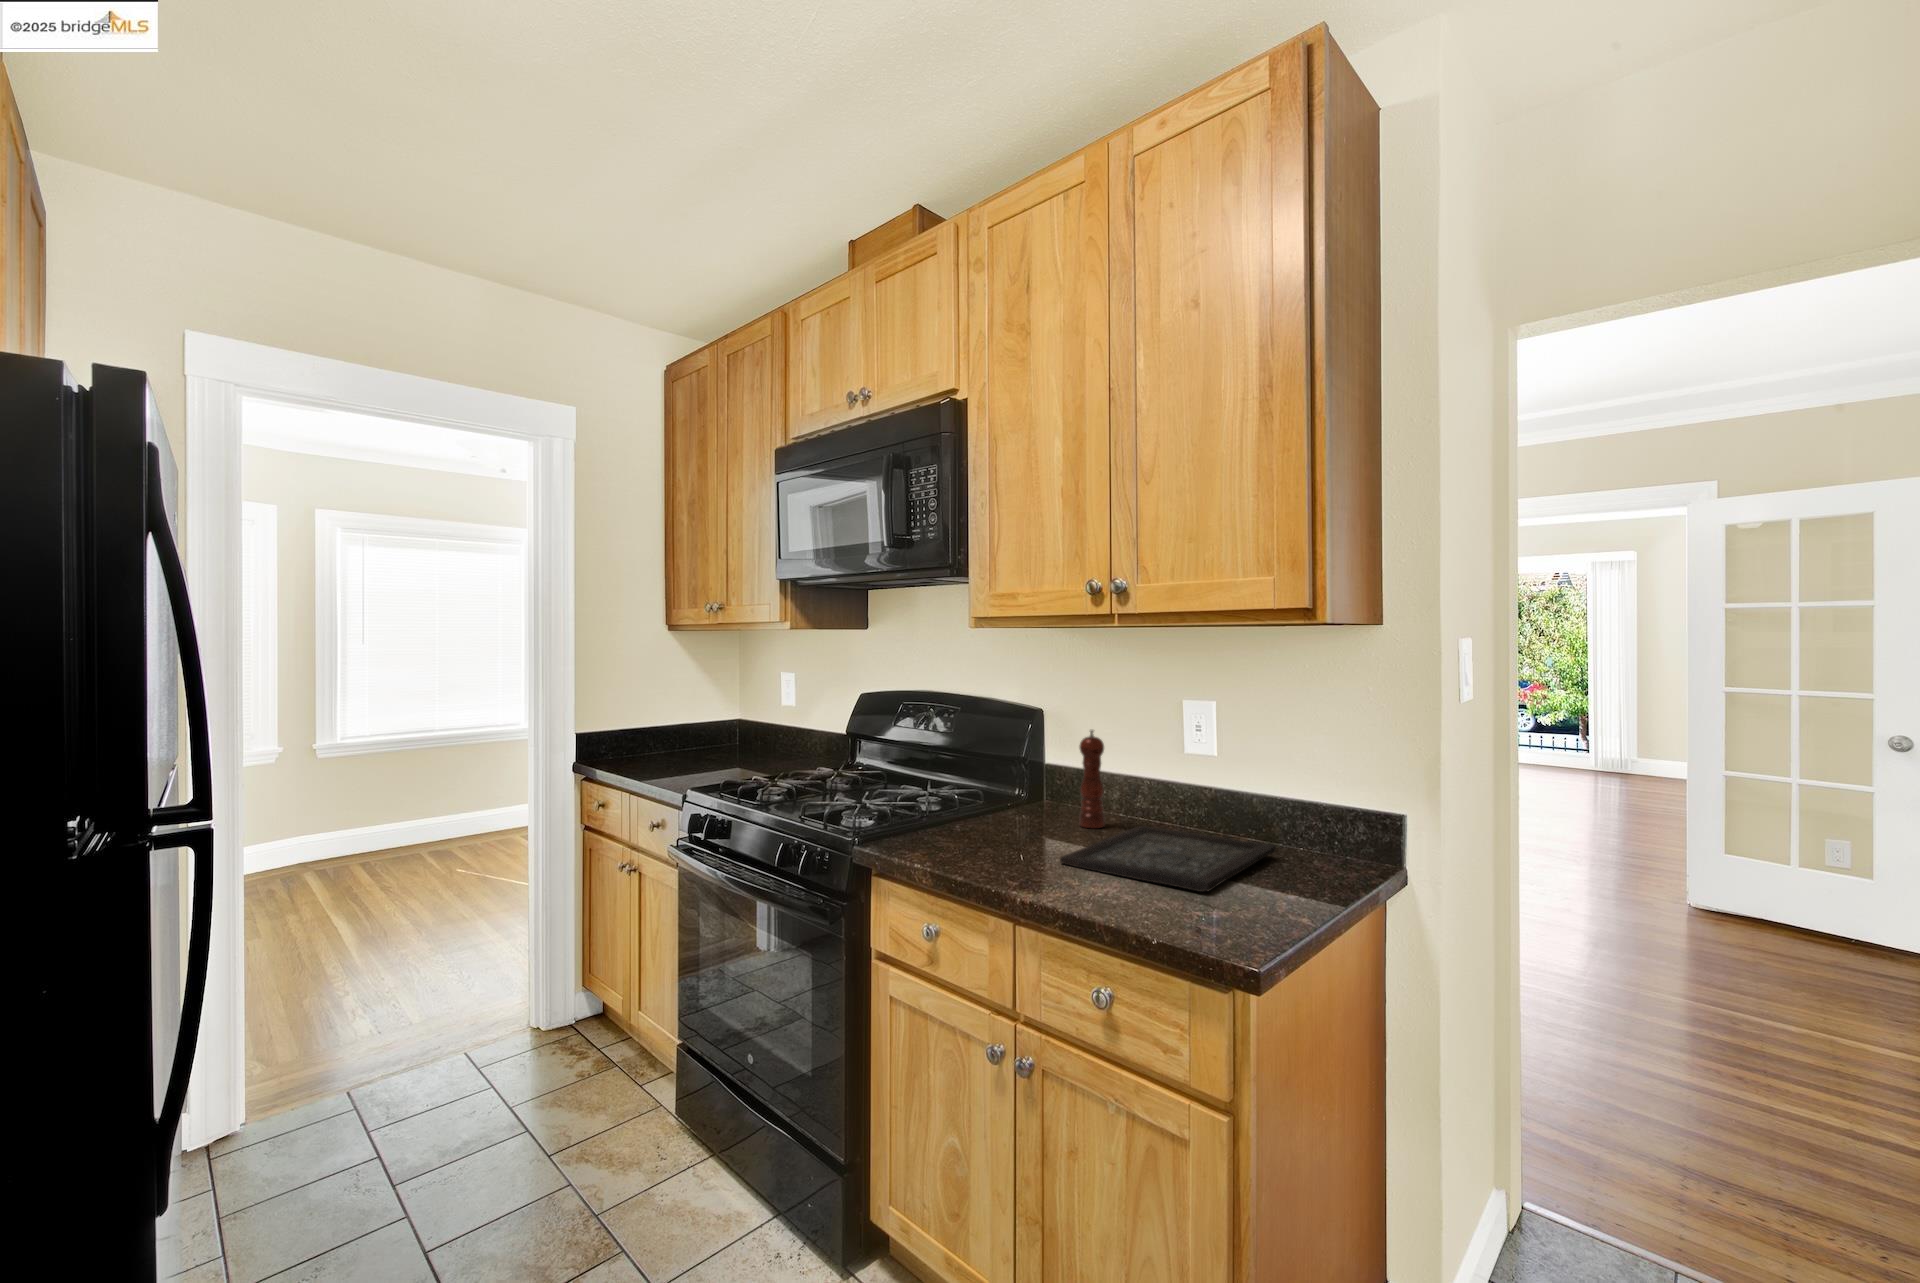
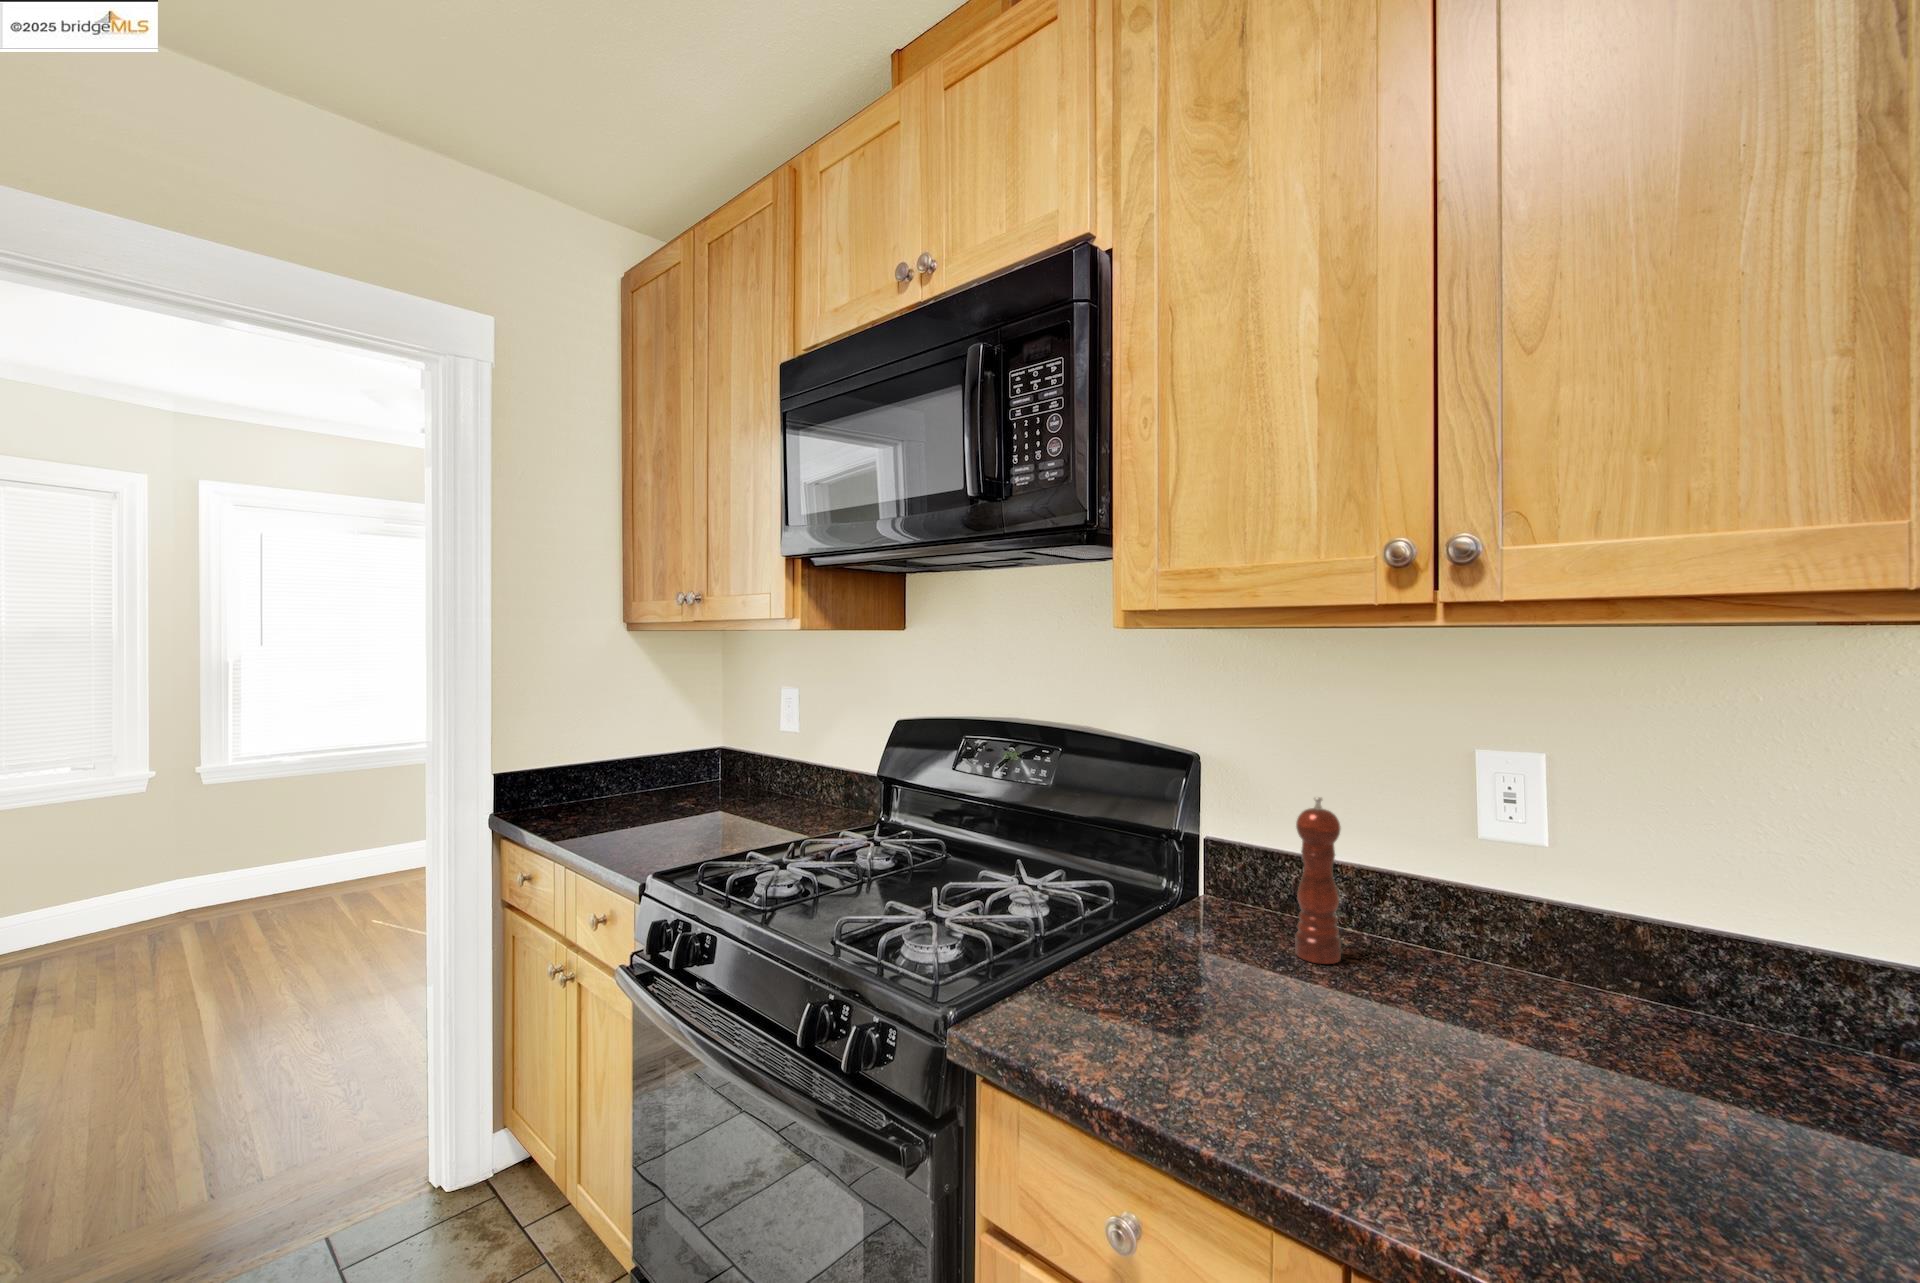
tray: present [1060,826,1276,892] -> none [1354,965,1764,1202]

